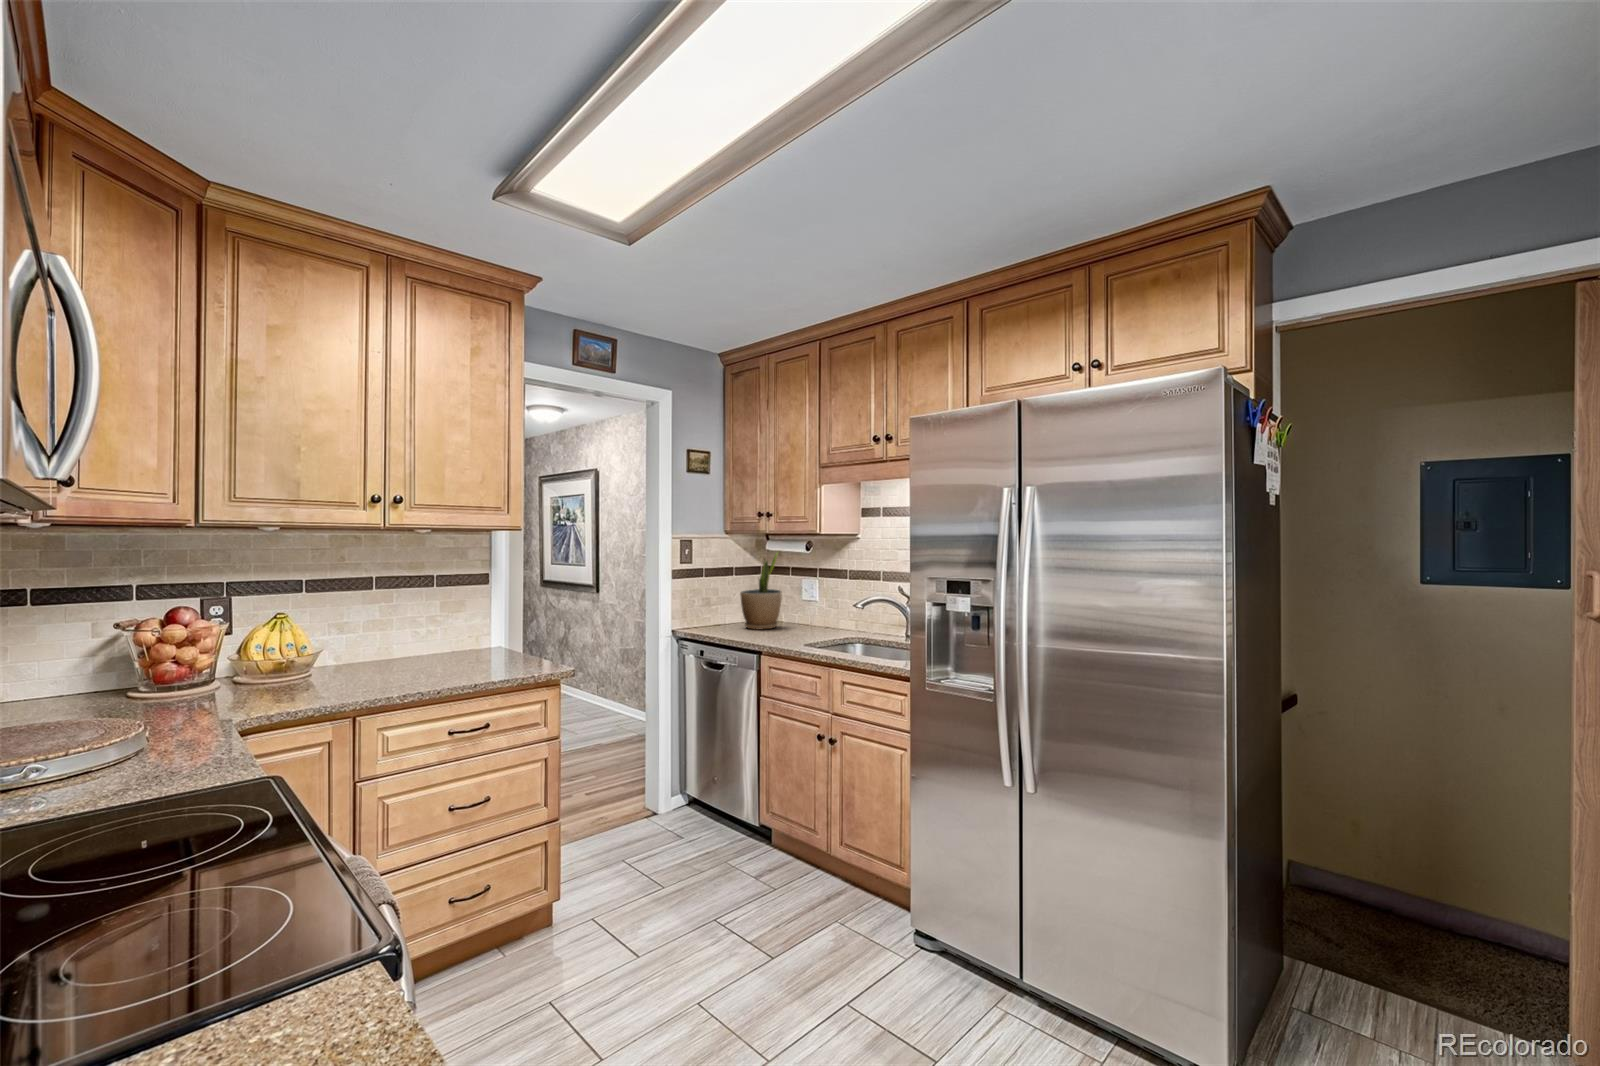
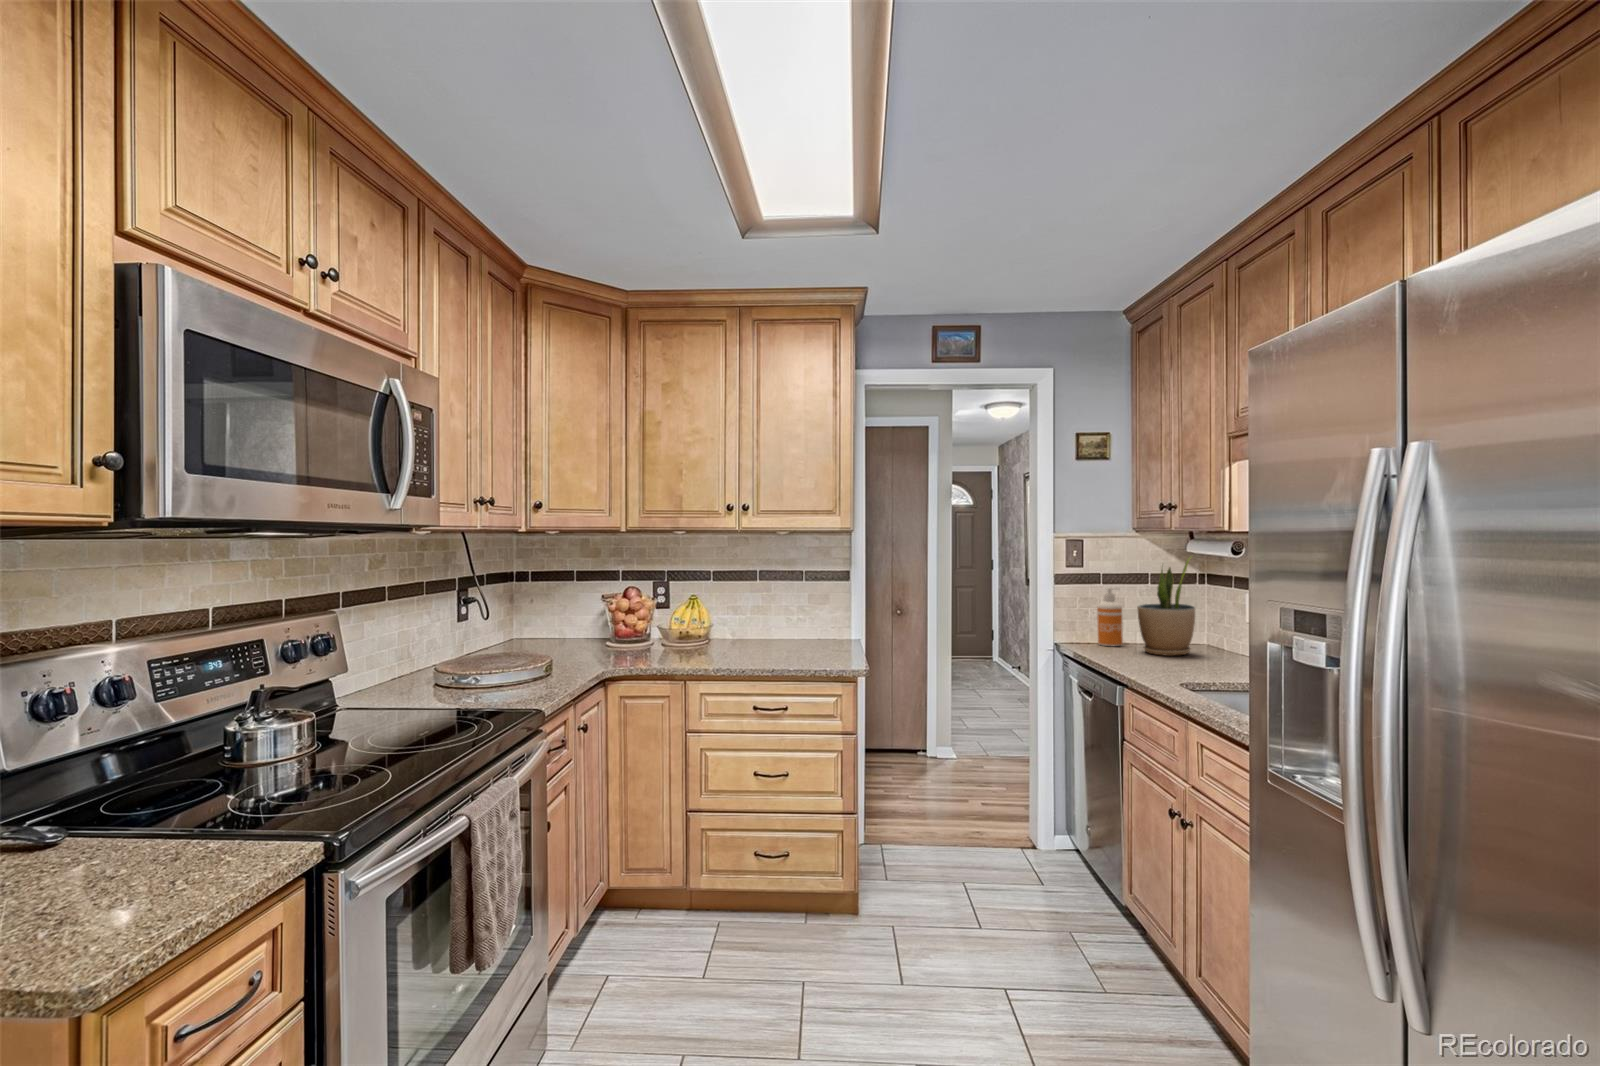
soap dispenser: none [703,580,722,628] -> present [1097,588,1123,646]

